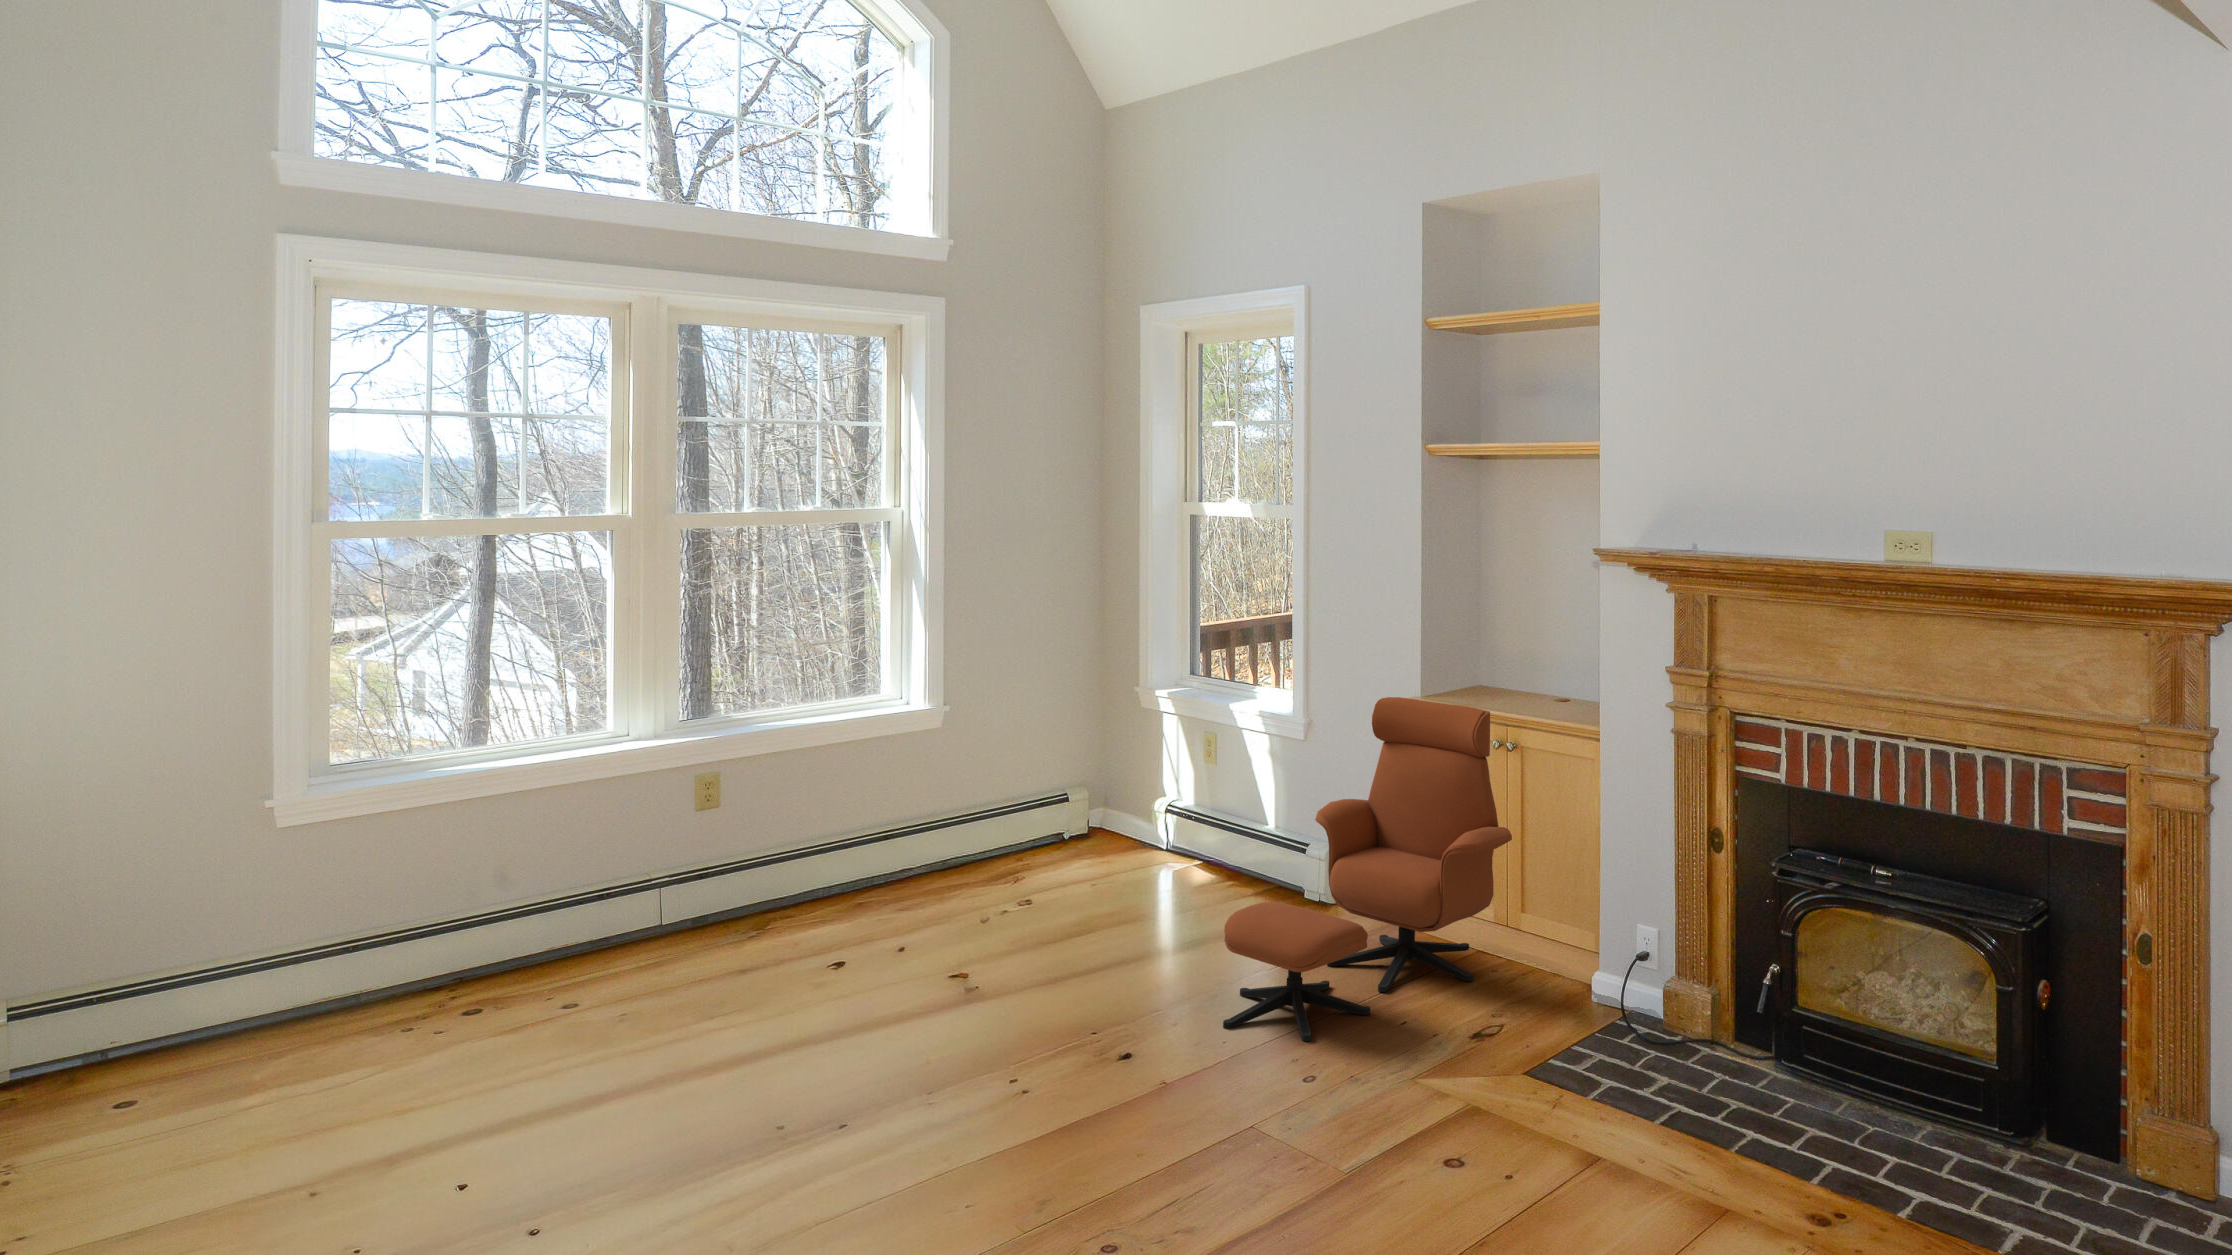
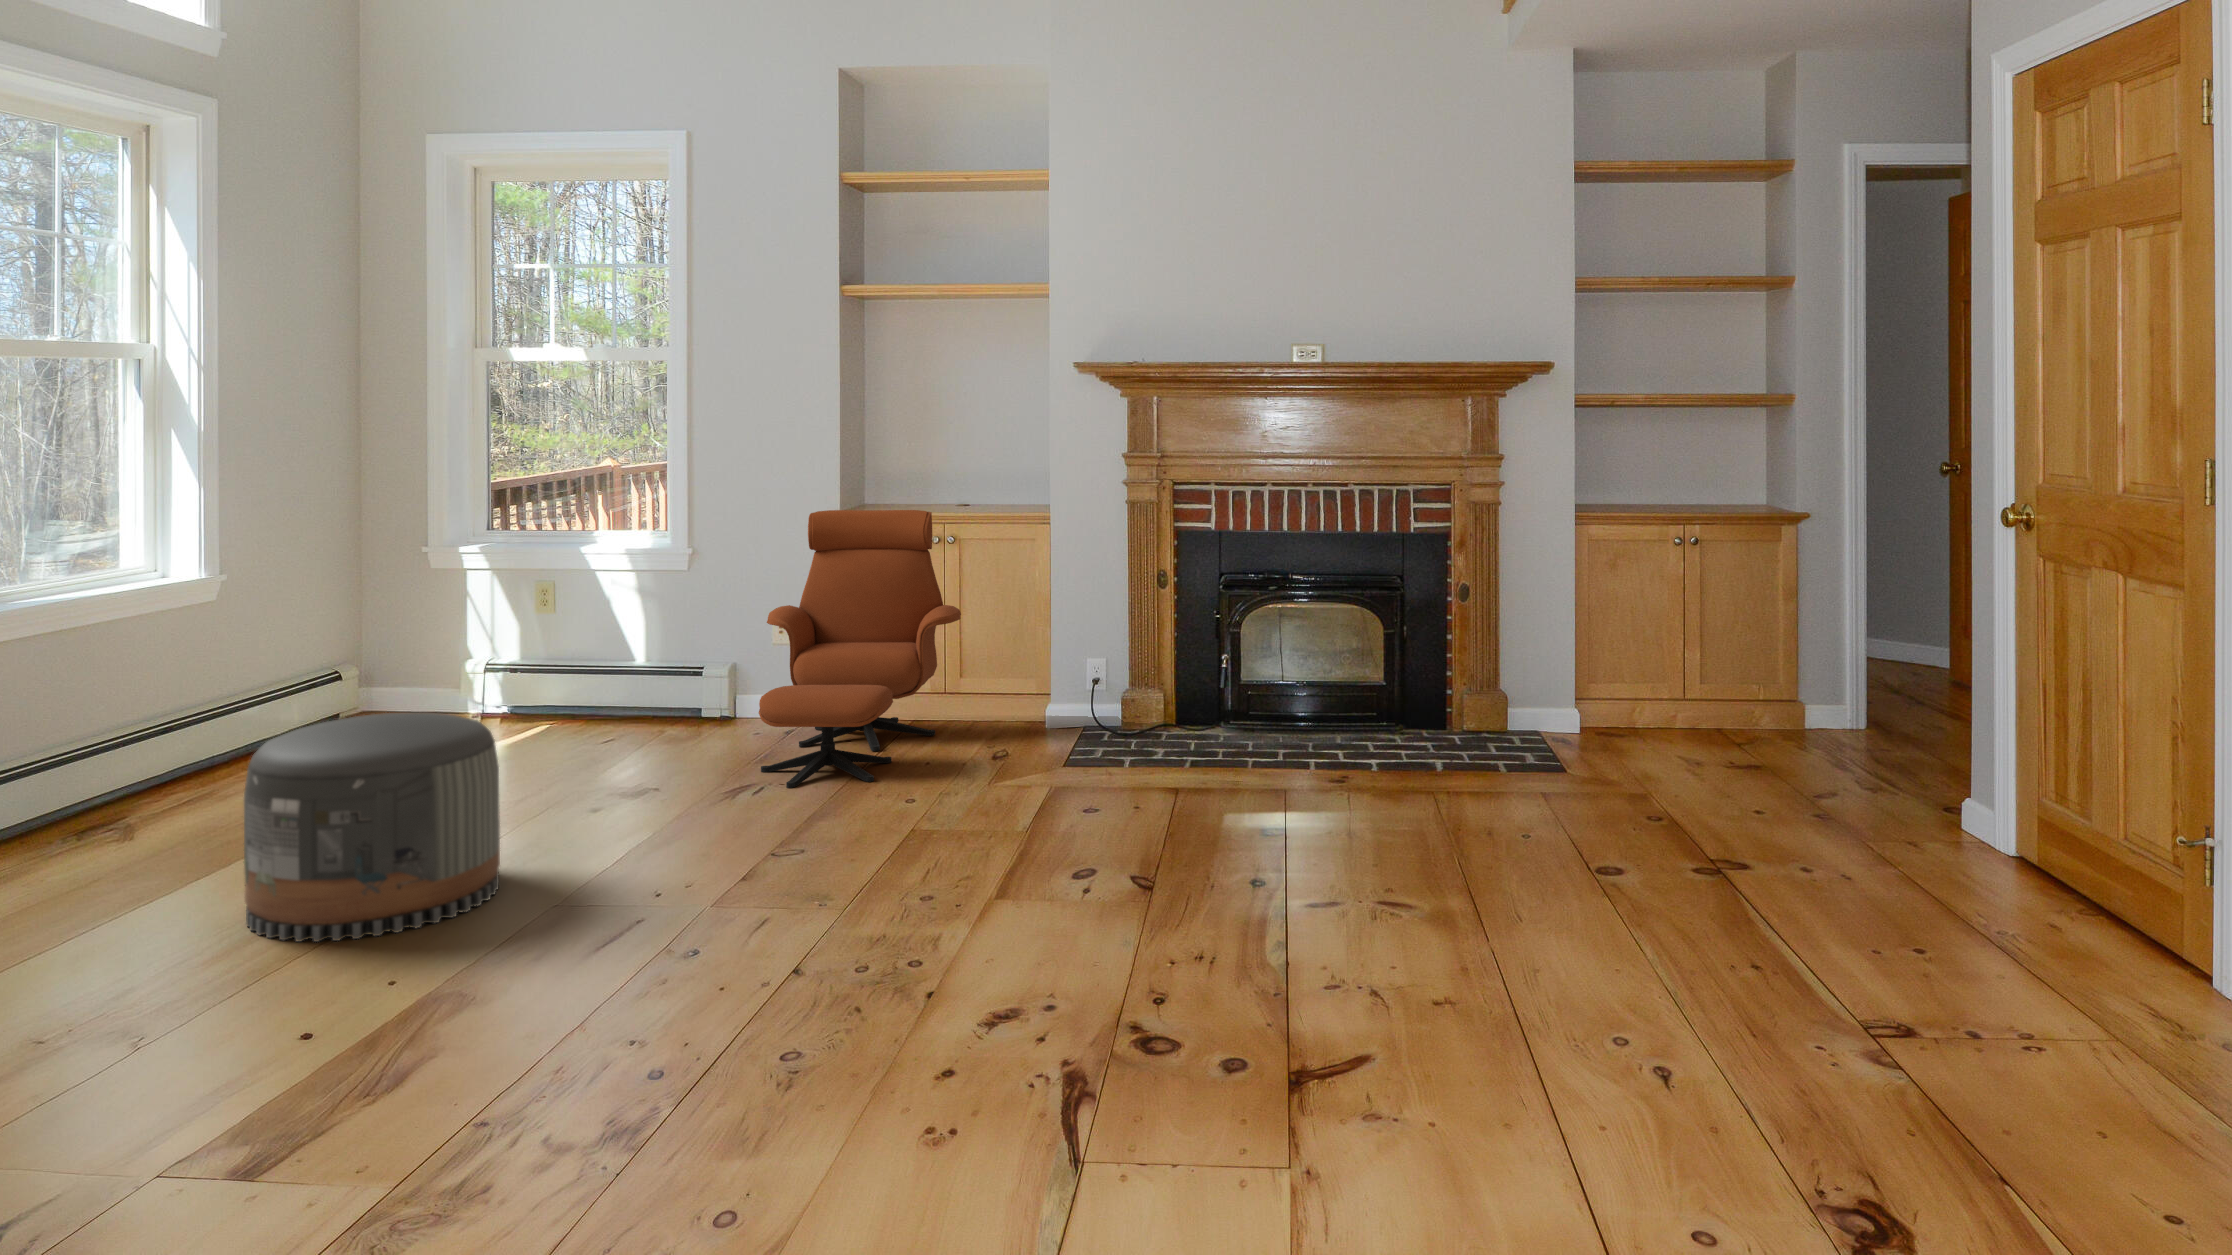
pouf: none [588,895,837,1137] -> present [244,712,500,942]

